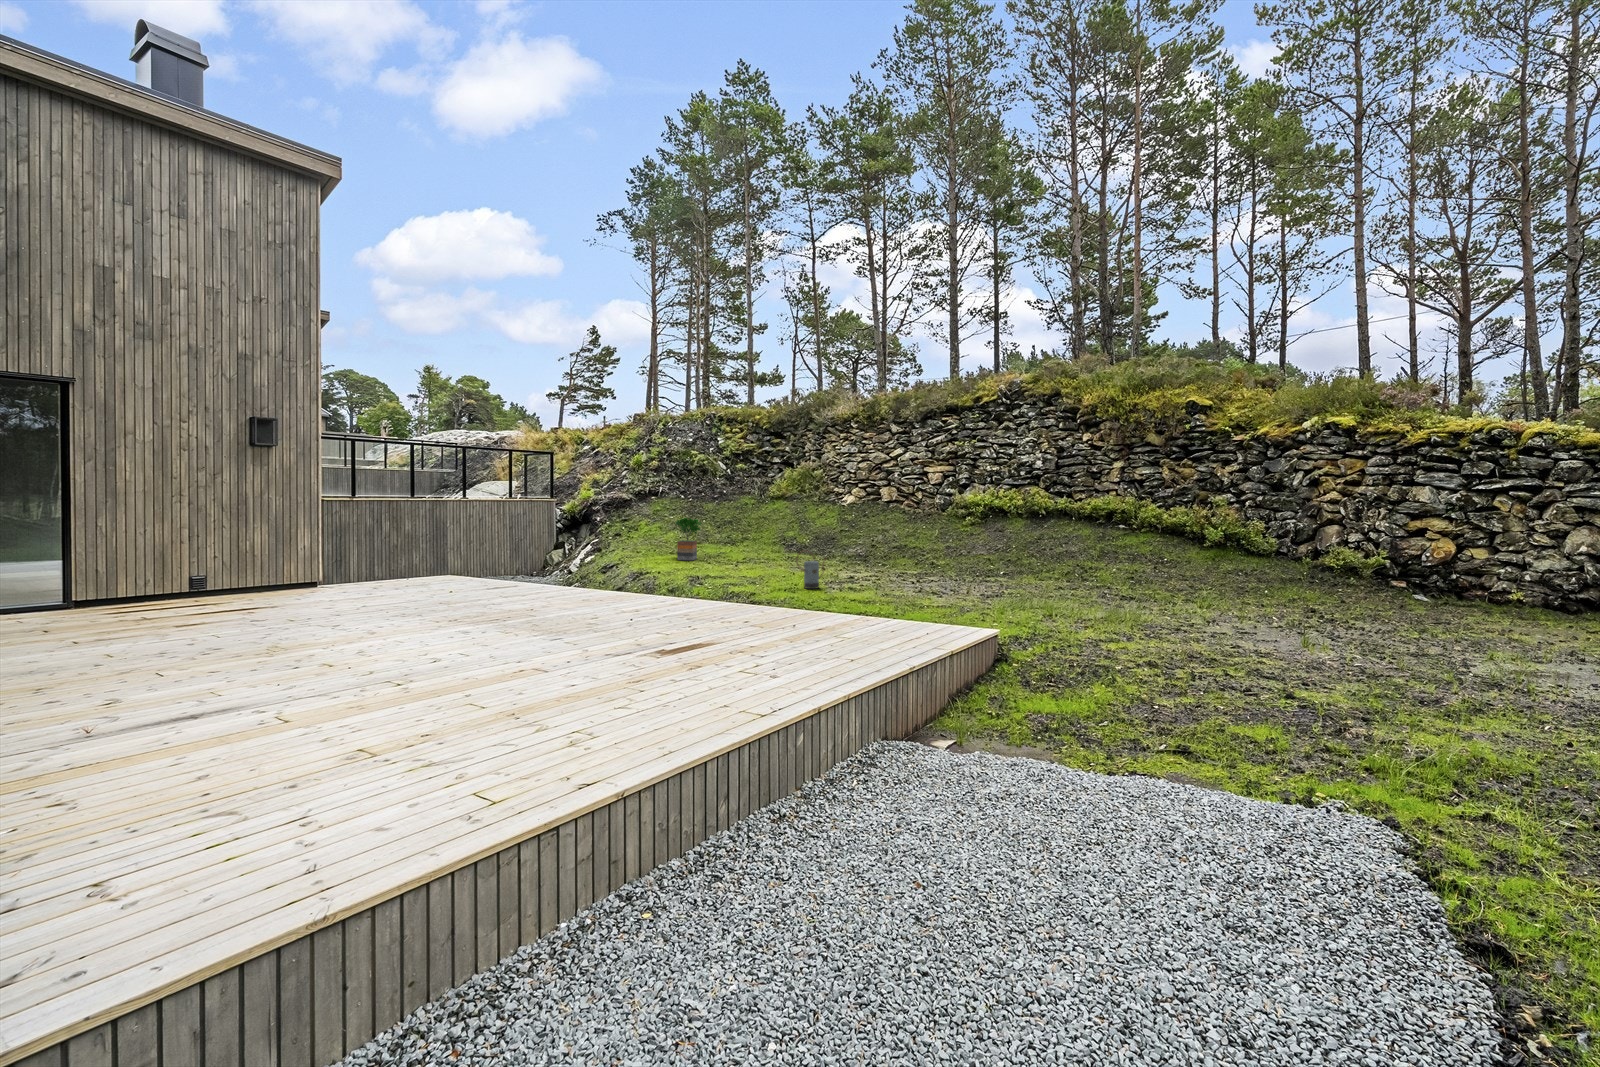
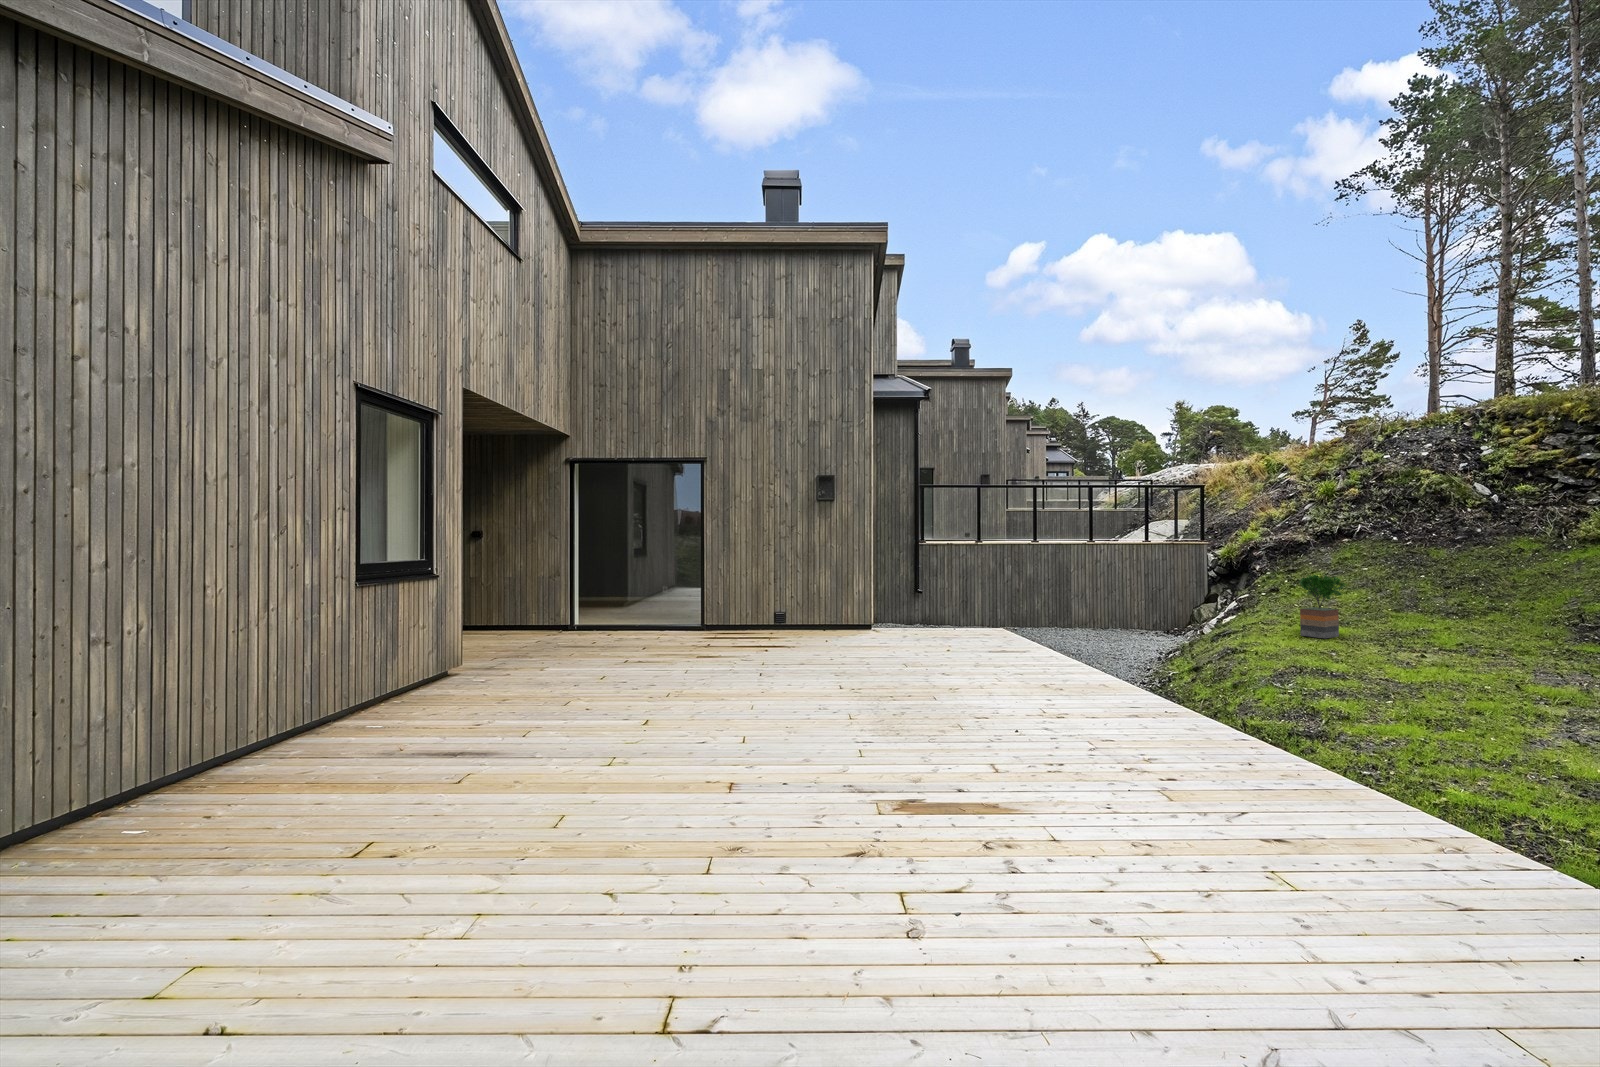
watering can: present [796,550,826,589] -> none [1434,653,1525,730]

